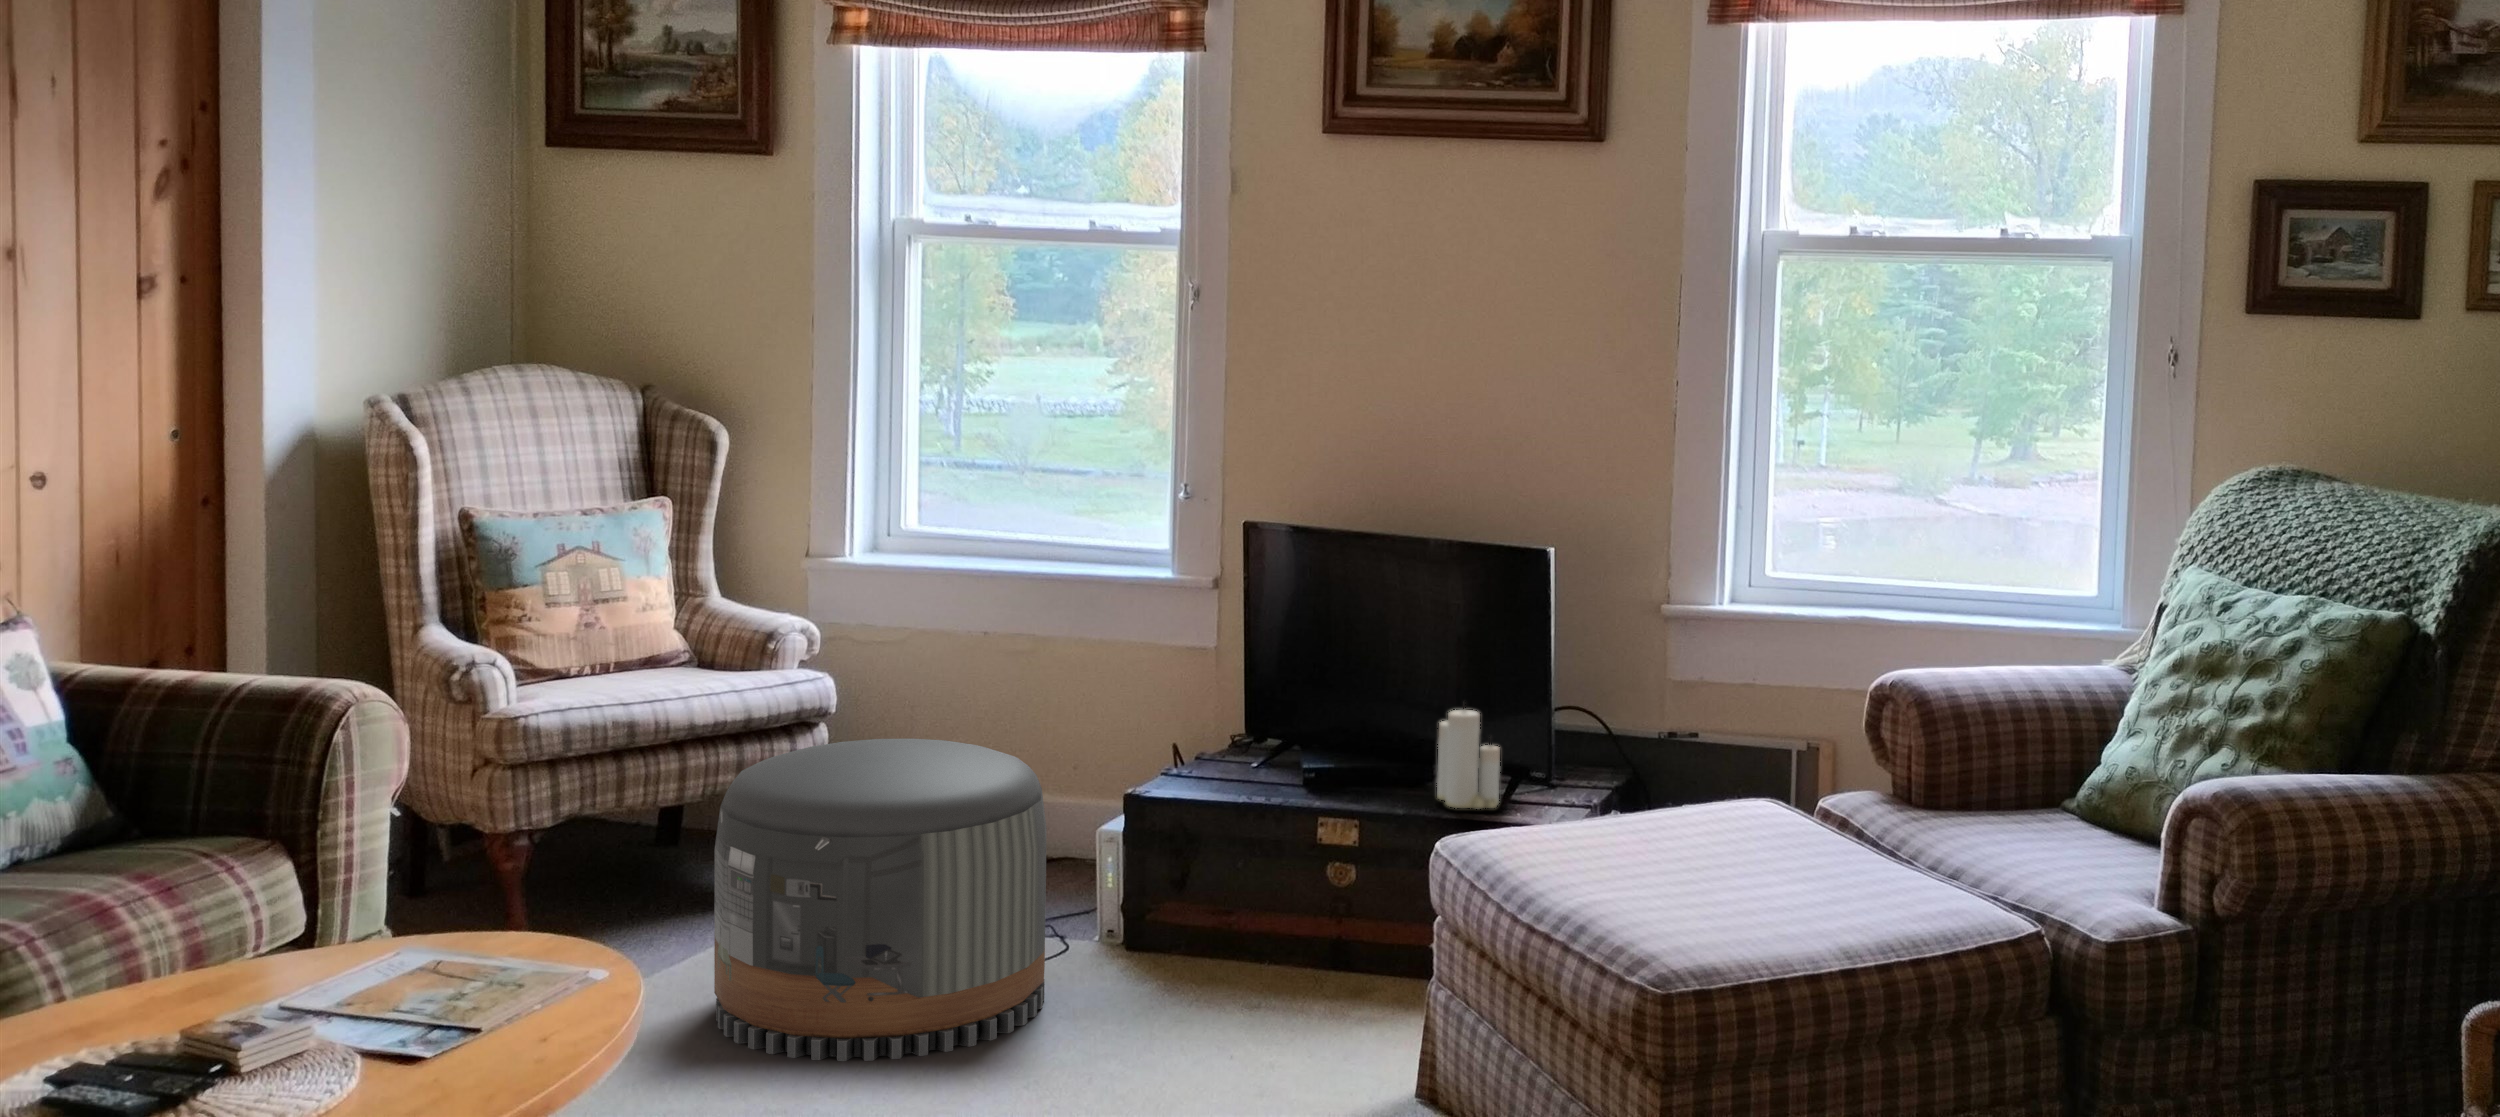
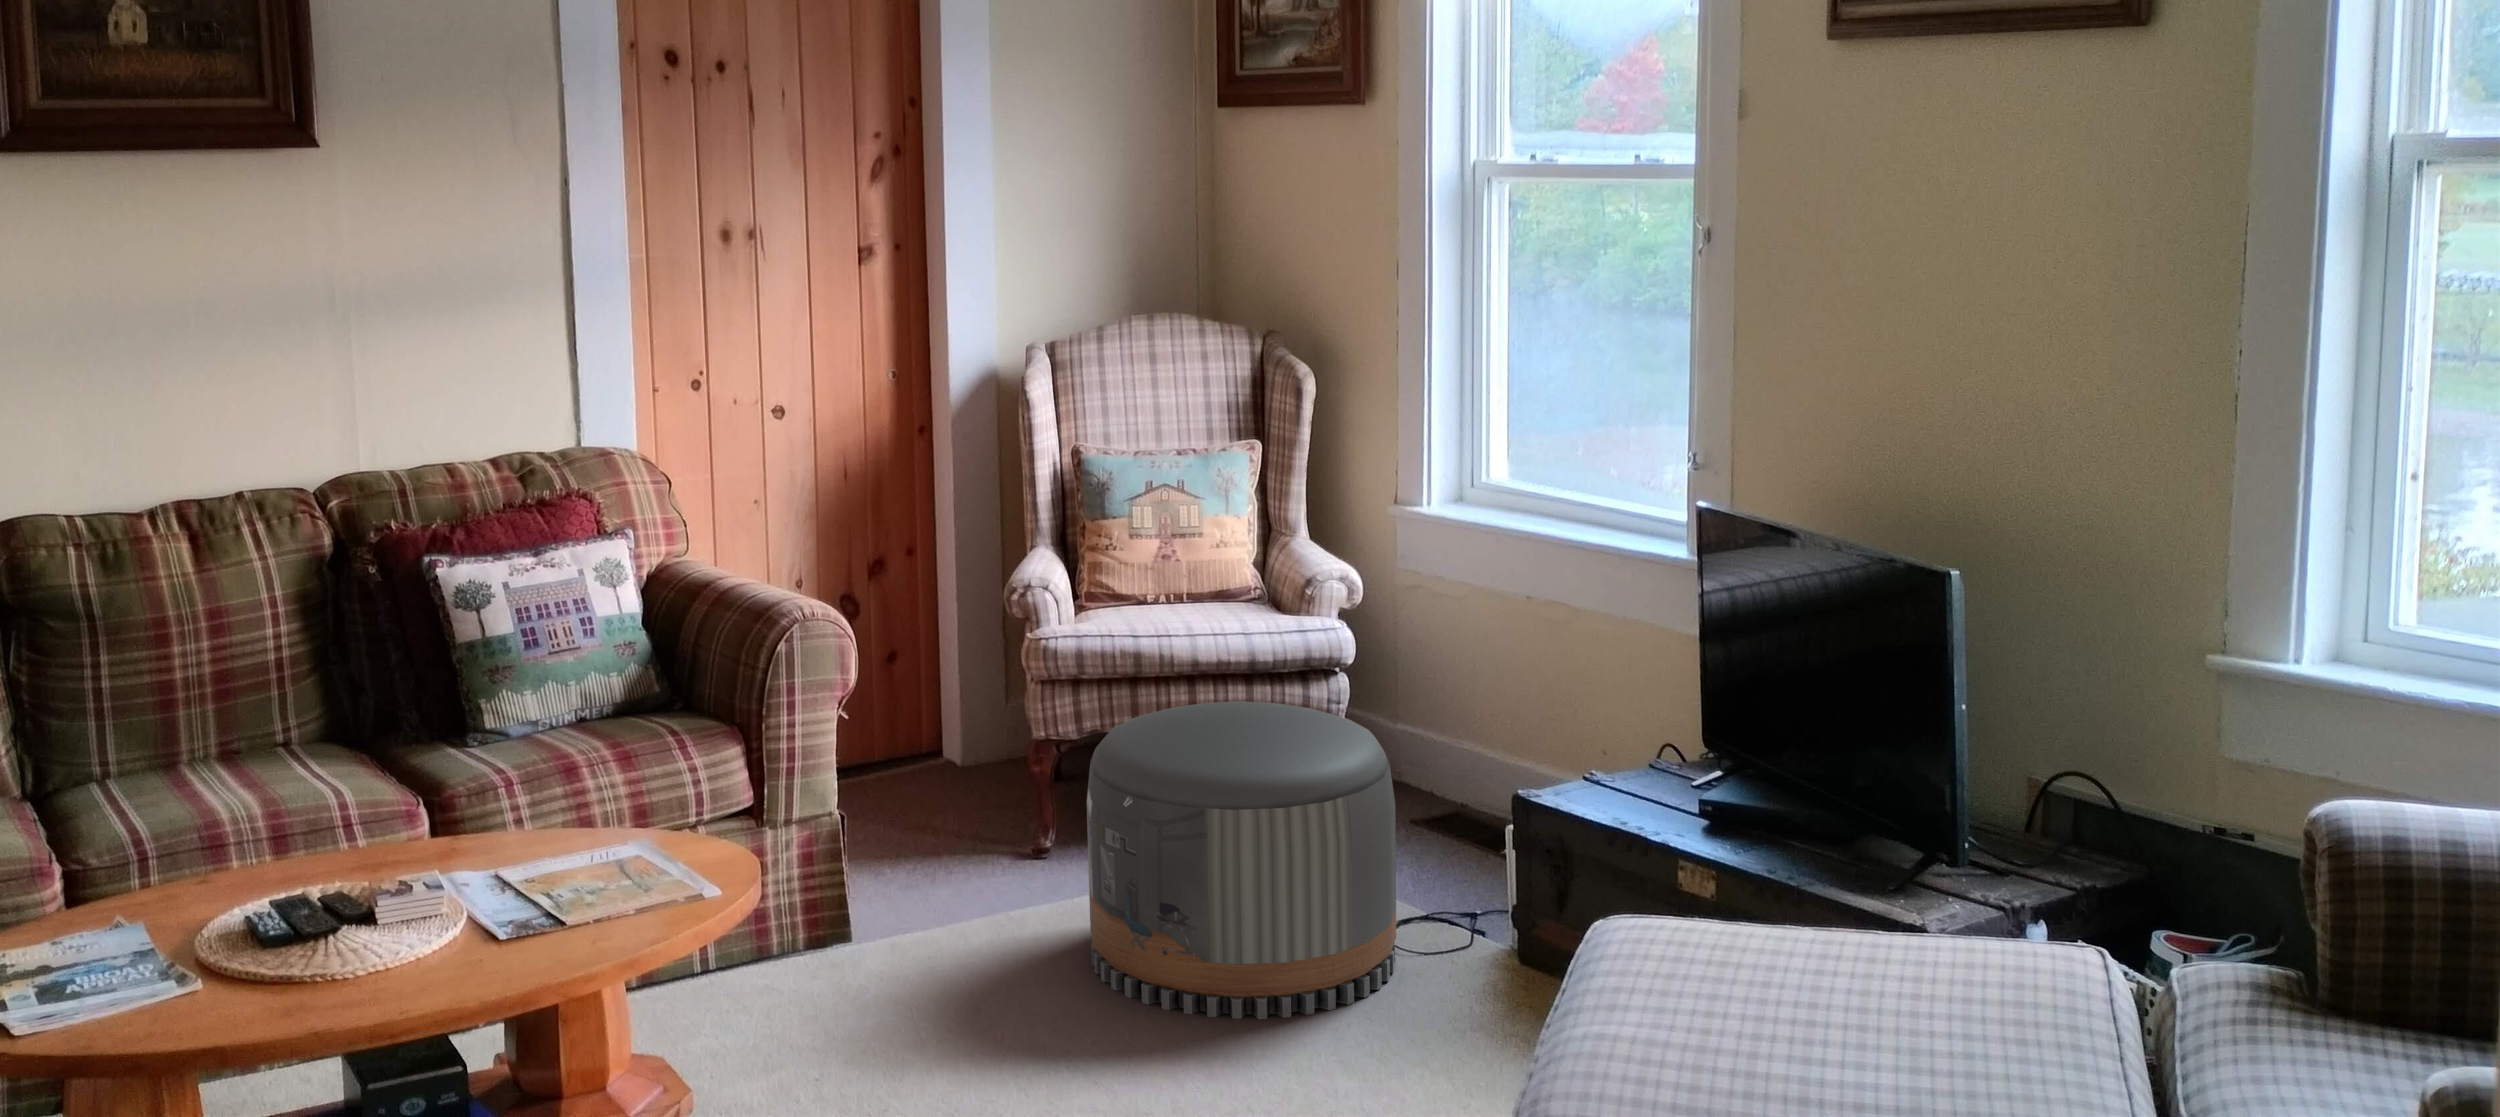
candle: present [1437,709,1500,809] -> none [1827,756,1896,888]

